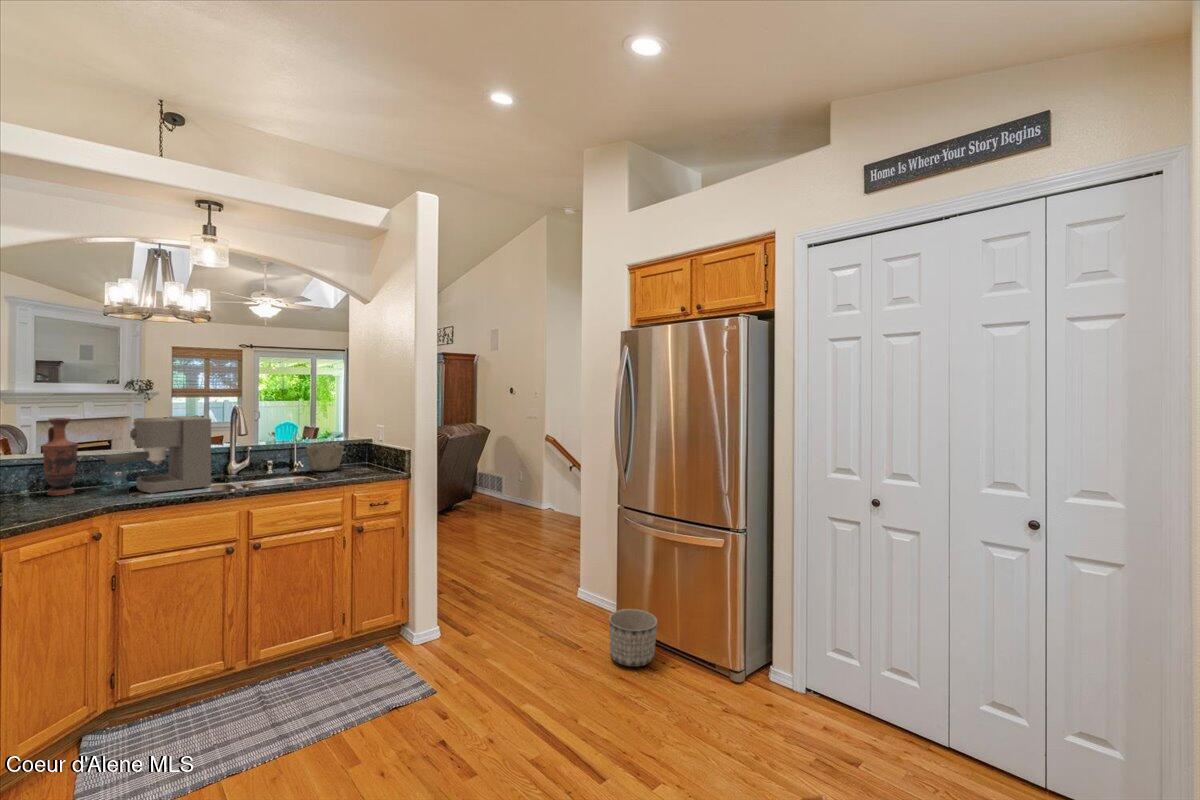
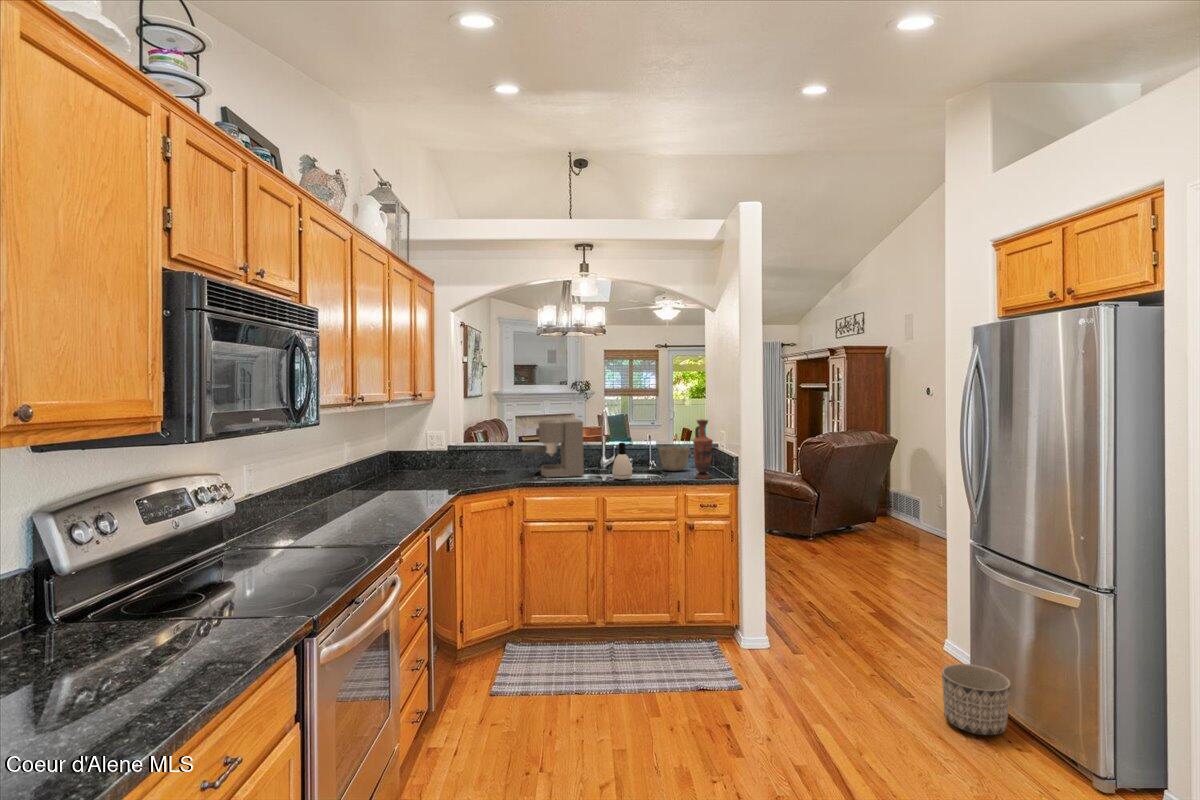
vase: present [42,418,78,495] -> present [693,419,713,479]
soap dispenser: none [258,443,286,487] -> present [612,443,632,480]

